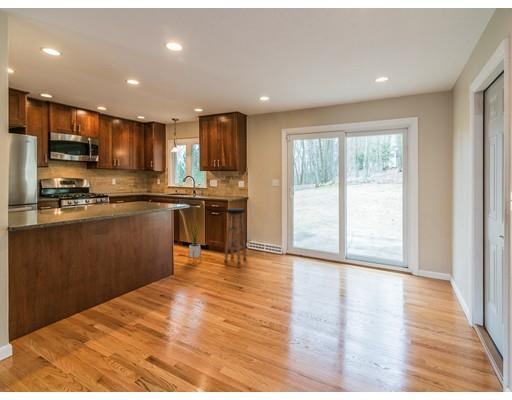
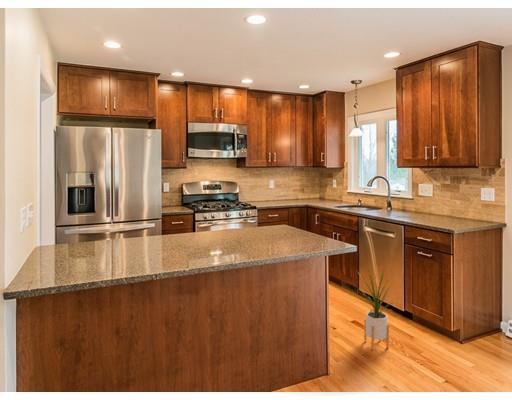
bar stool: present [225,208,246,262] -> none [439,250,495,377]

